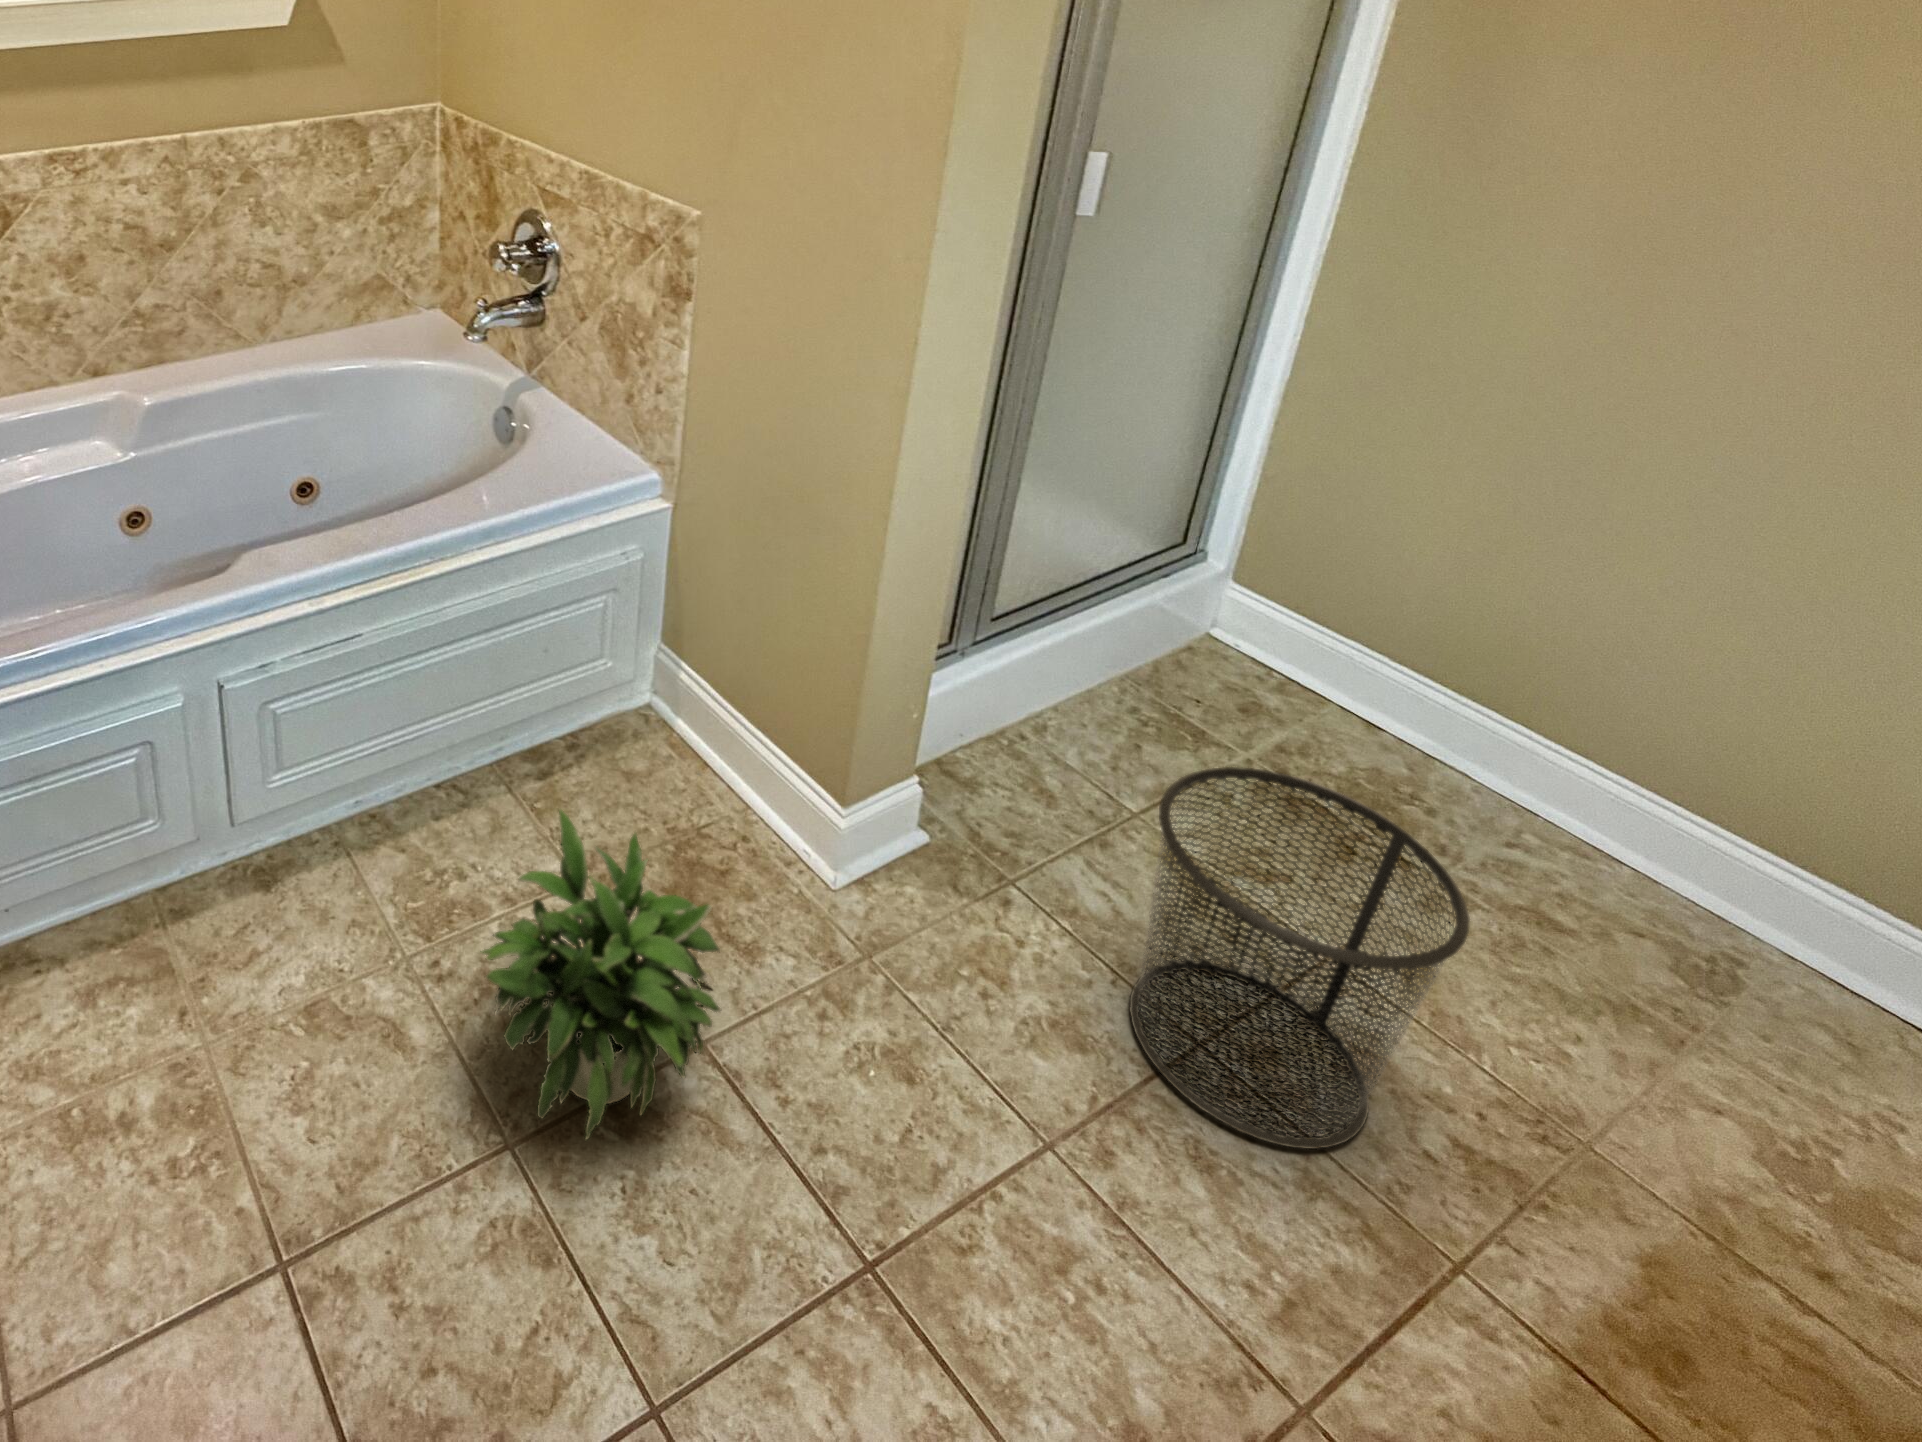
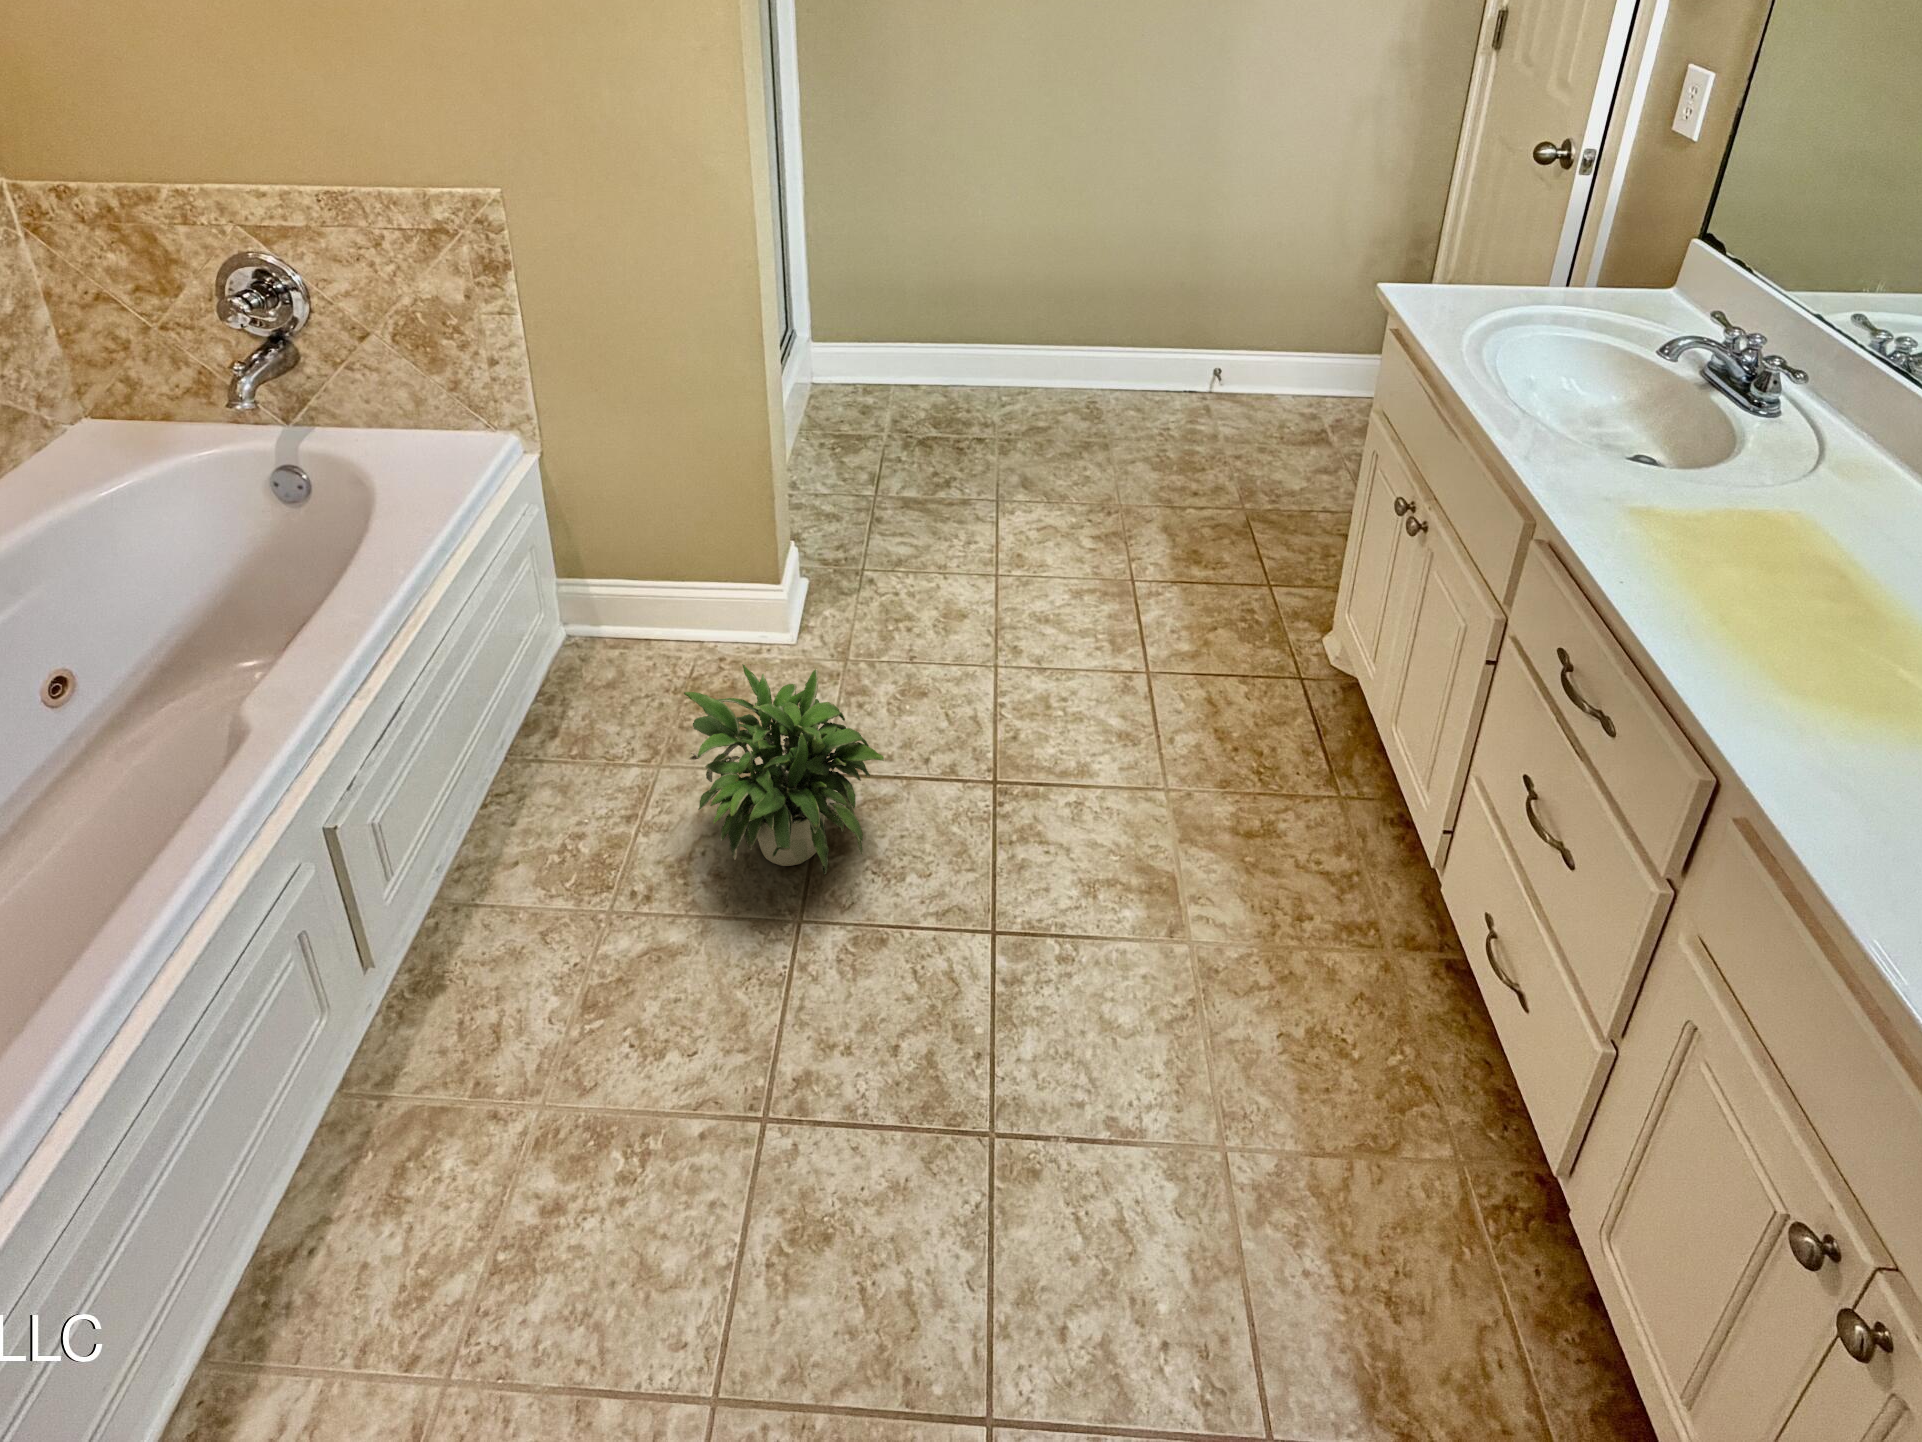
waste bin: present [1129,767,1470,1149] -> none [939,400,1087,599]

